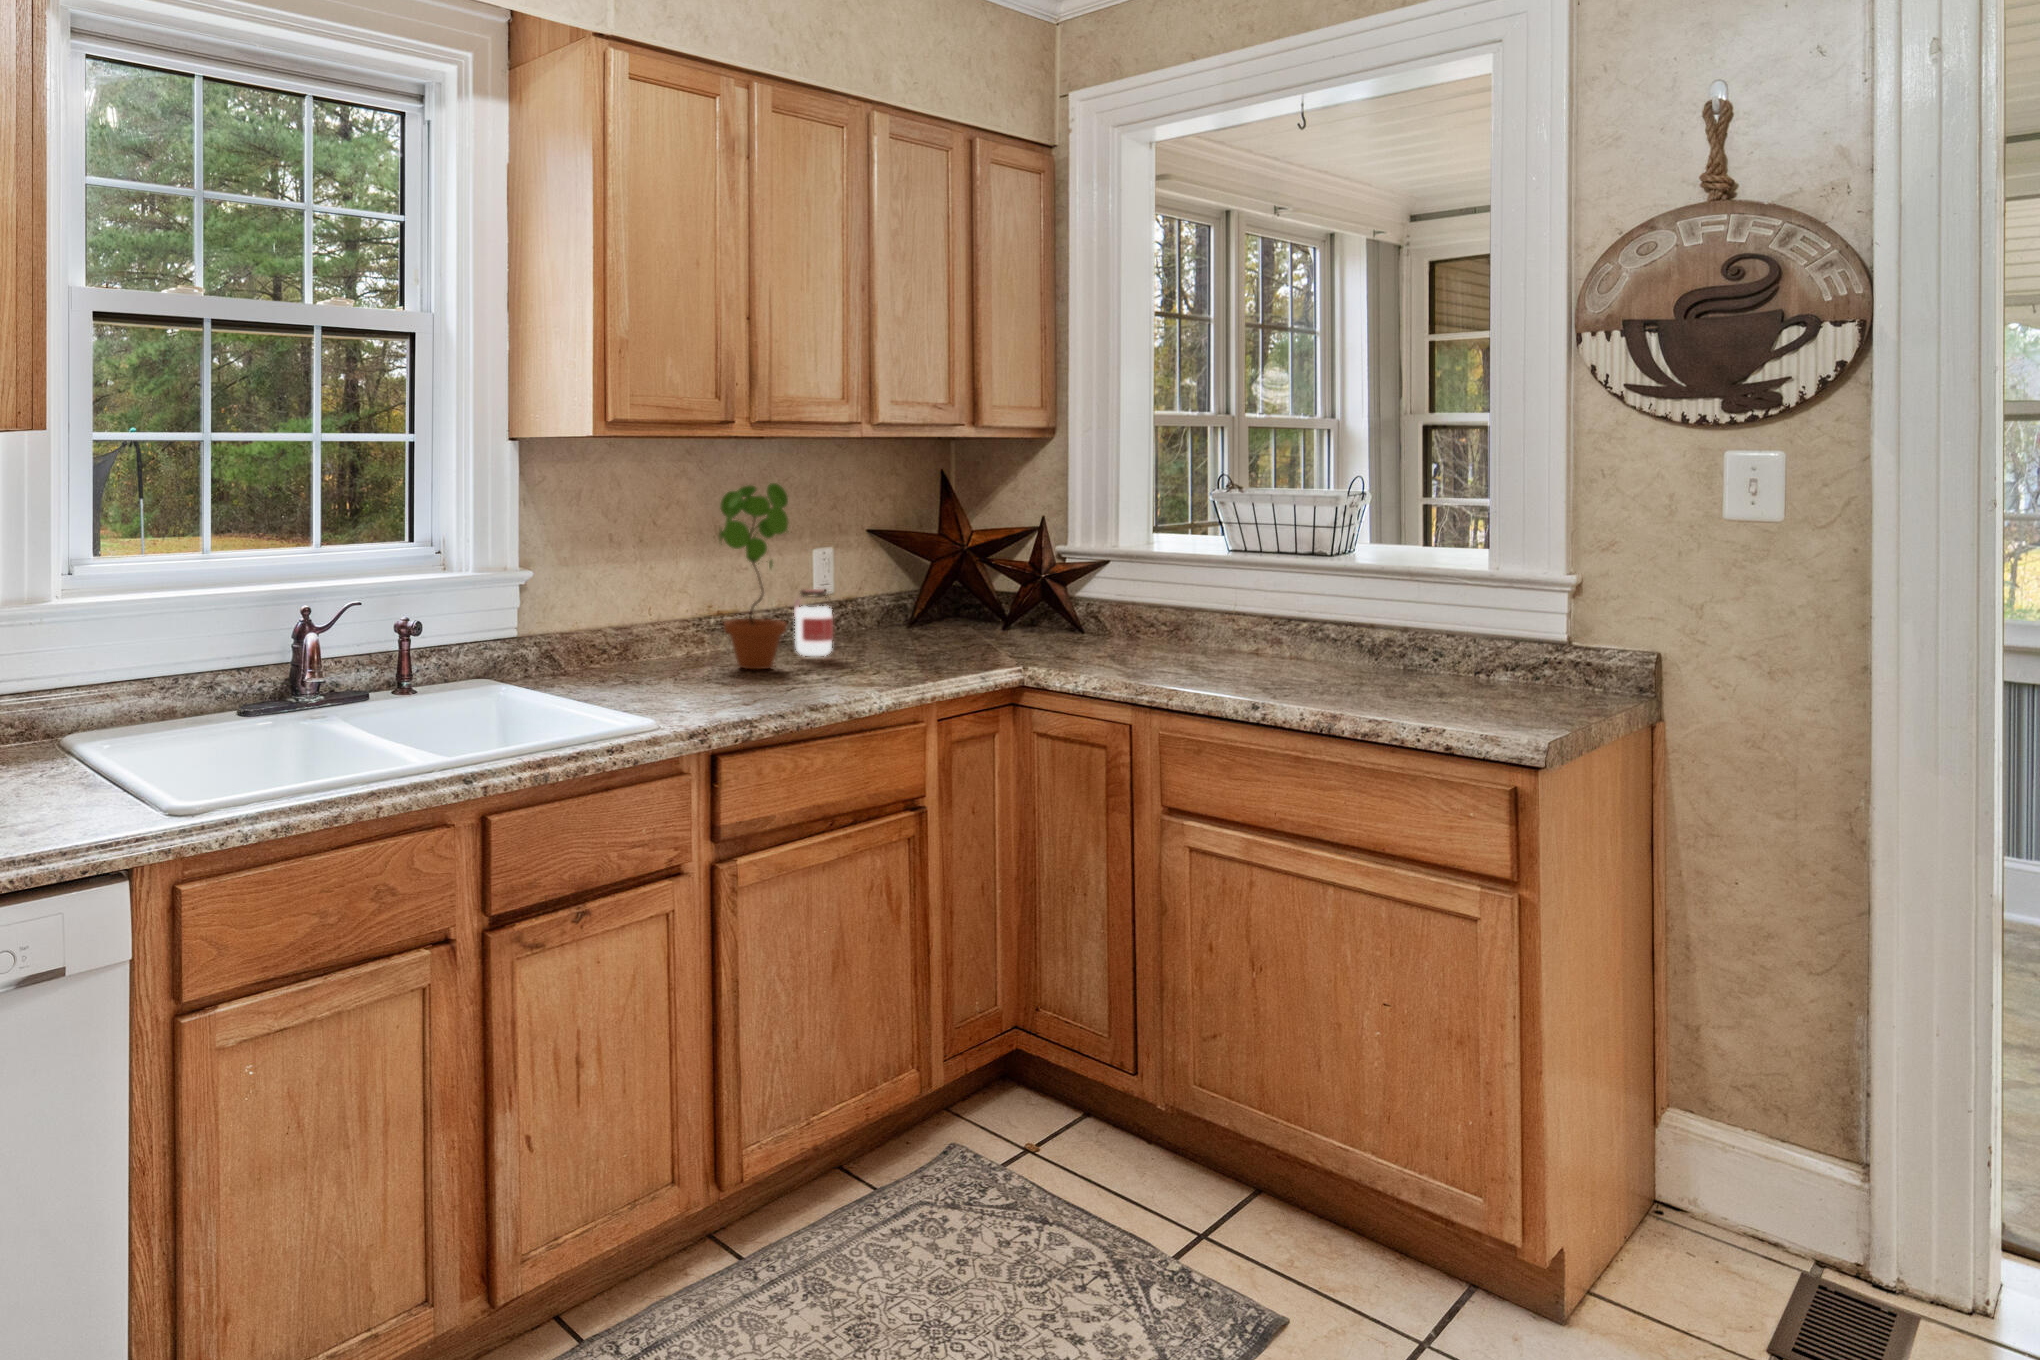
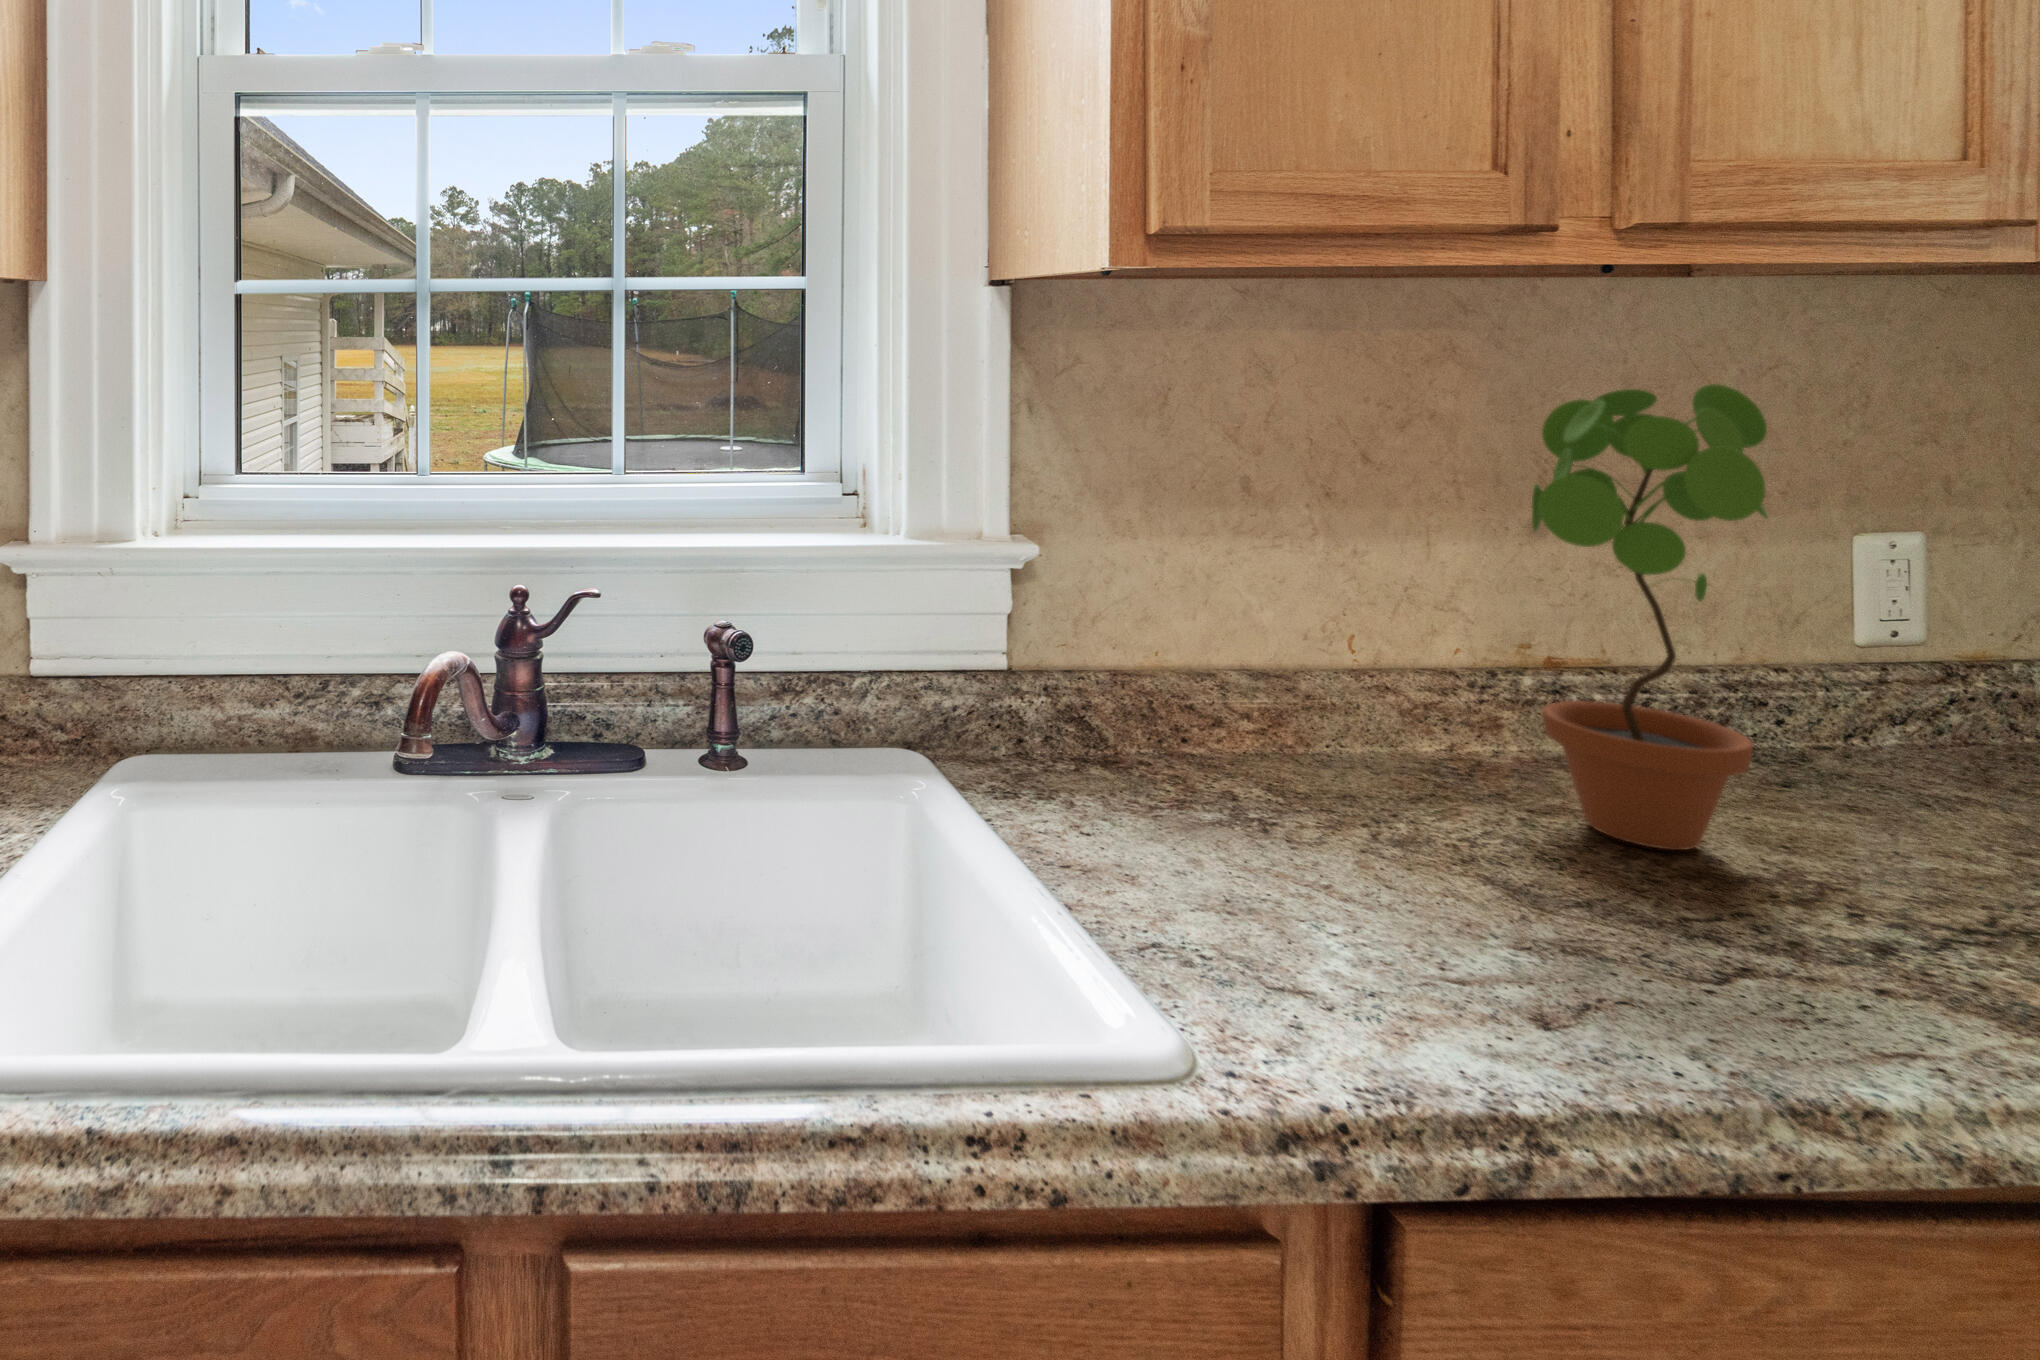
jar: present [794,589,834,656] -> none [1783,646,1933,830]

